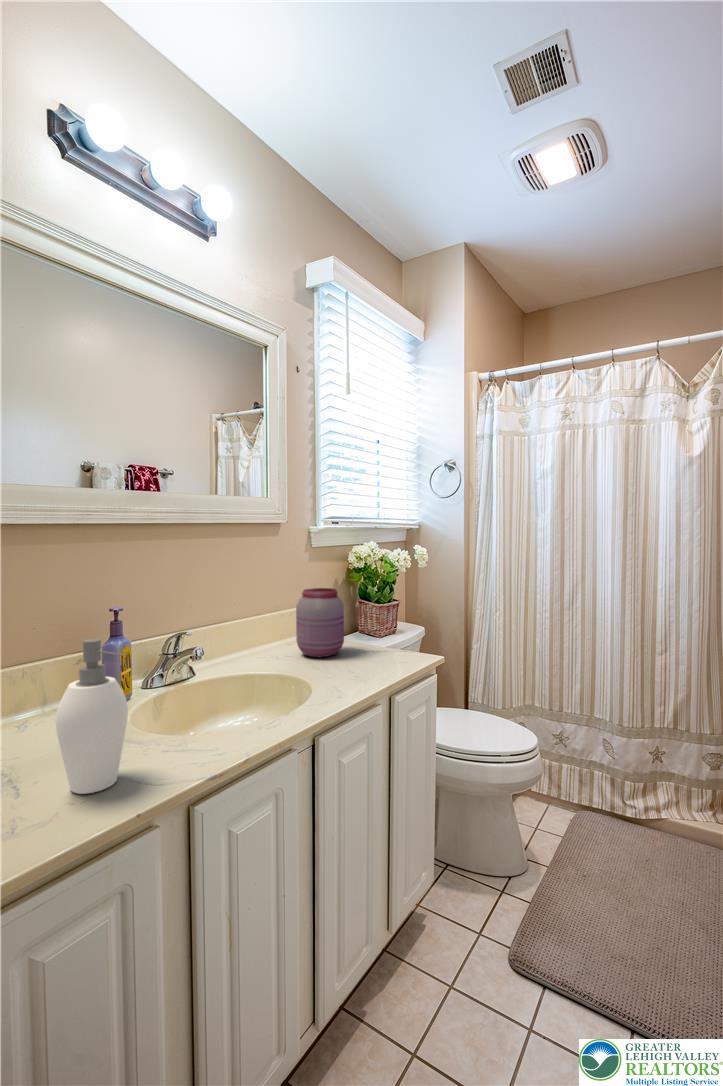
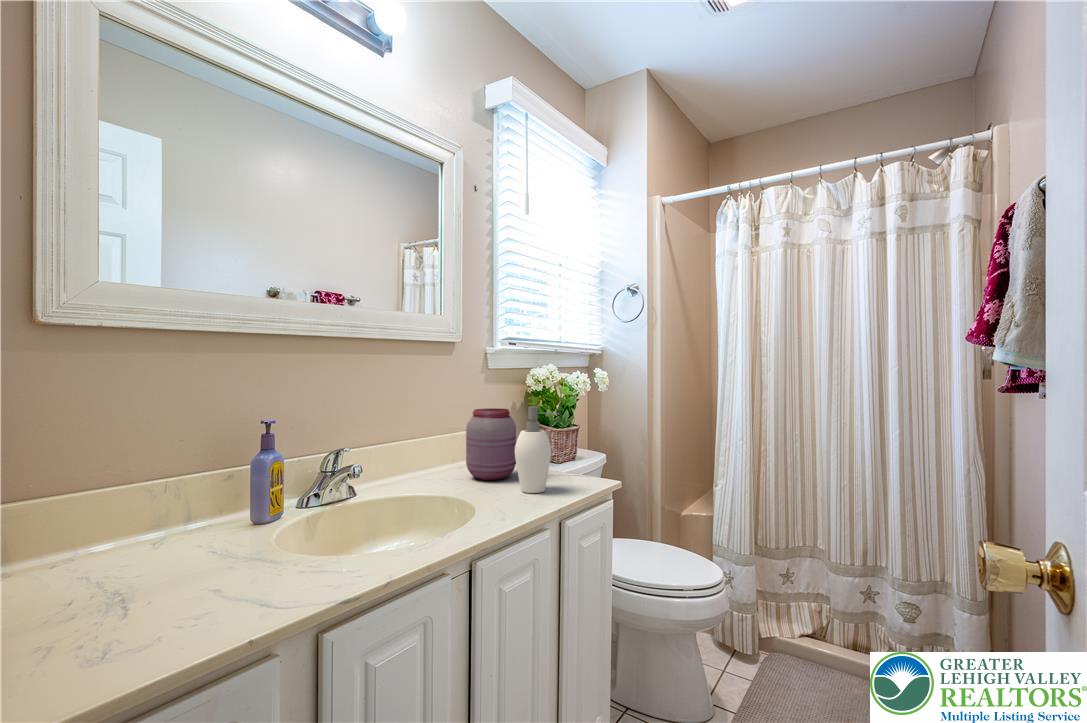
soap dispenser: present [55,639,128,794] -> present [515,407,559,493]

